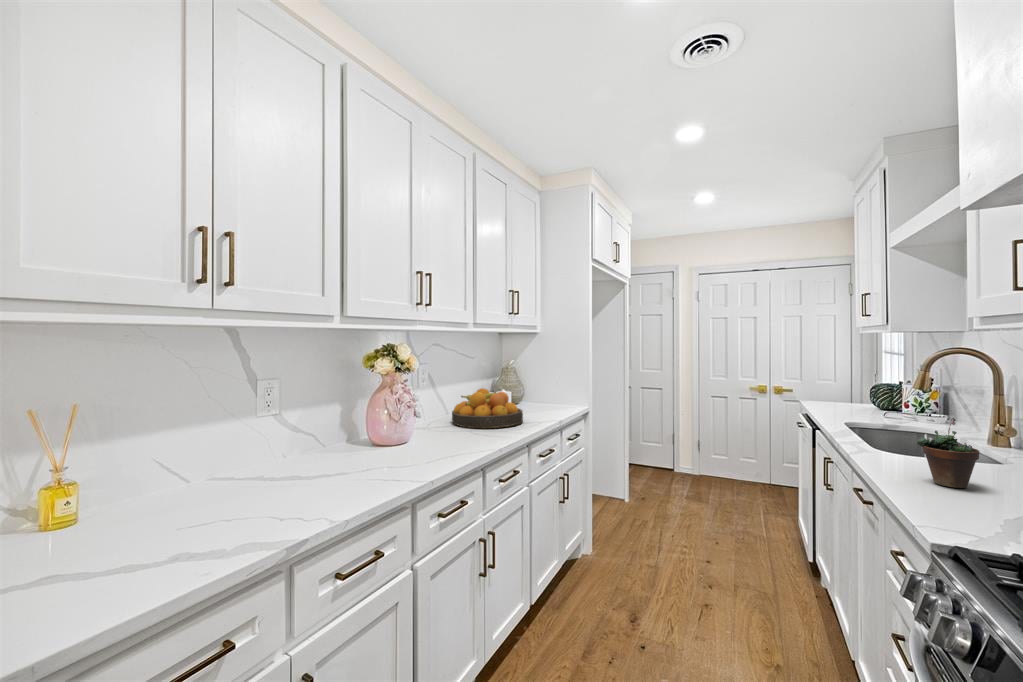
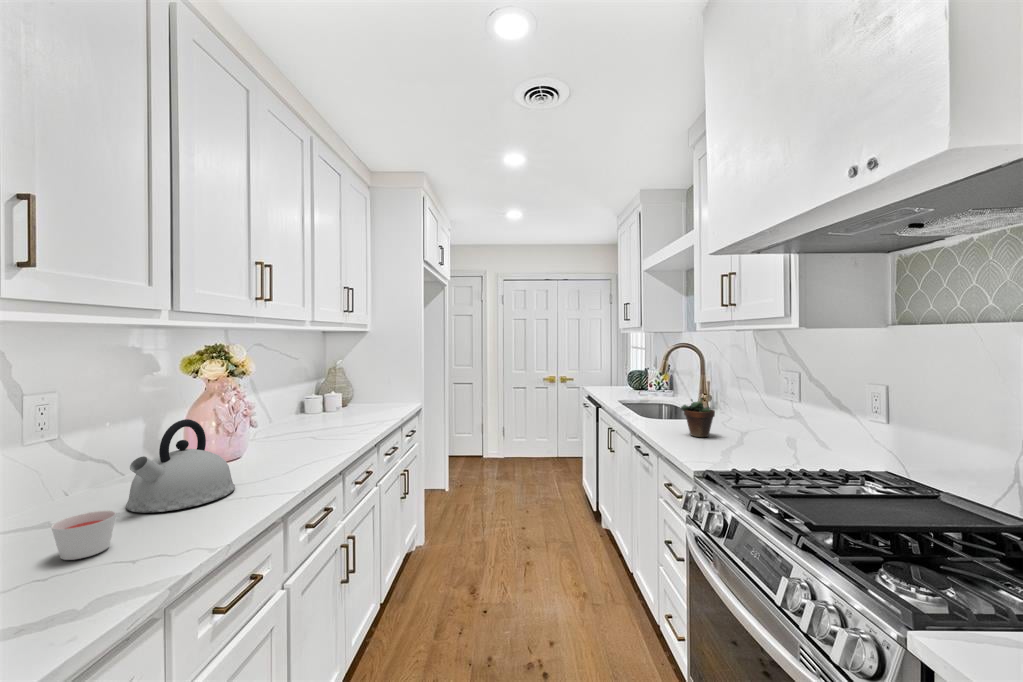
fruit bowl: present [452,388,523,428] -> none [284,391,365,433]
kettle: none [302,407,383,483] -> present [126,419,235,513]
candle: none [239,475,281,510] -> present [51,510,116,560]

